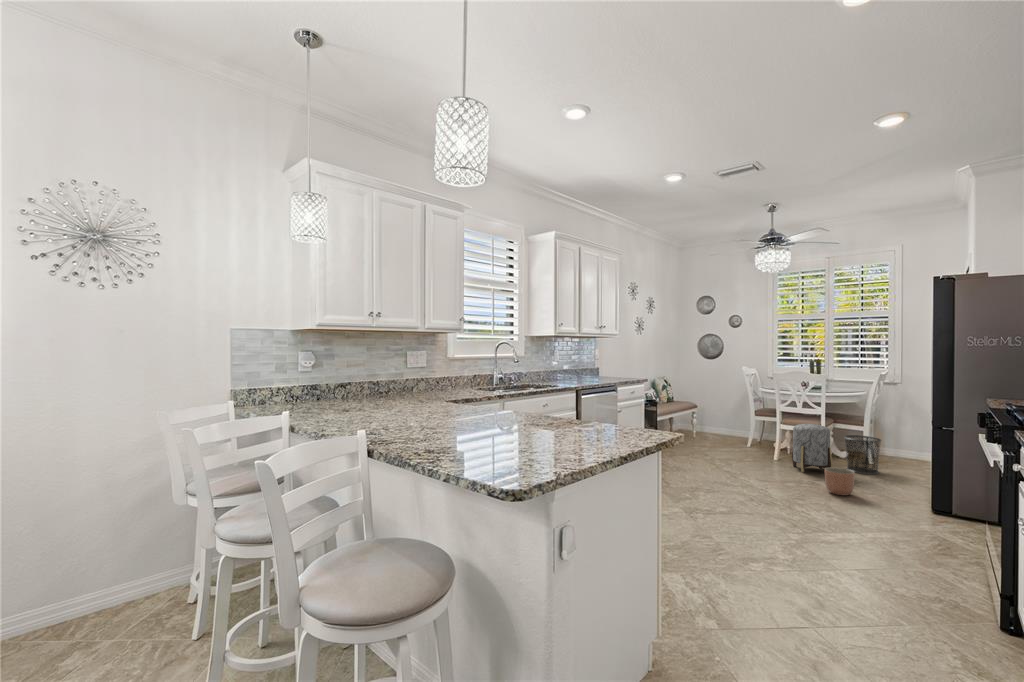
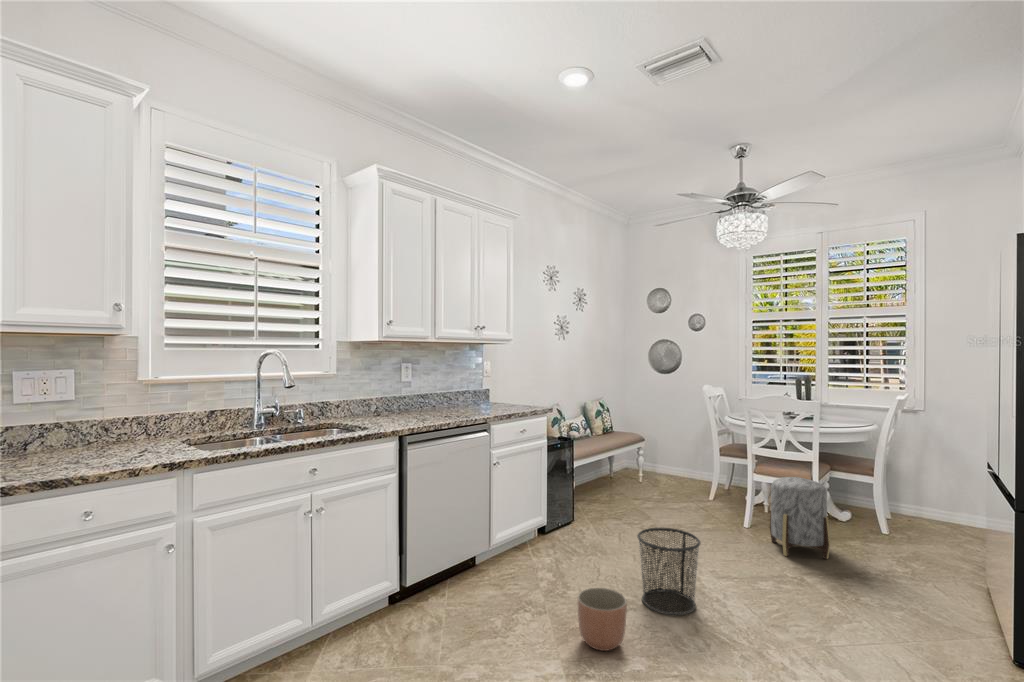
waste bin: present [844,435,881,474] -> present [637,528,701,615]
planter: present [824,467,855,495] -> present [578,588,627,651]

